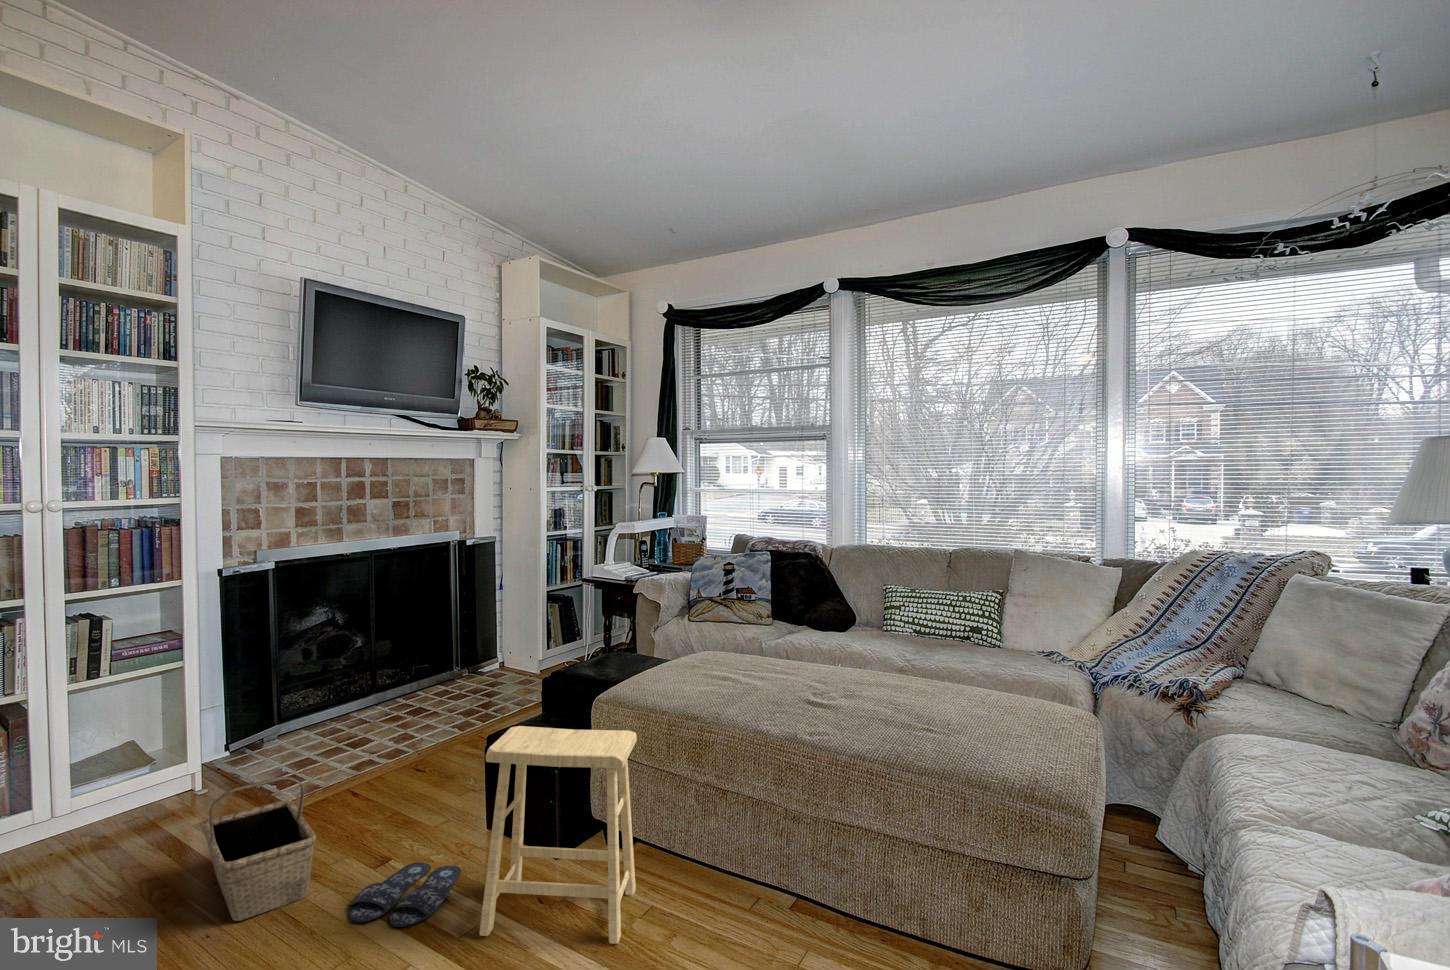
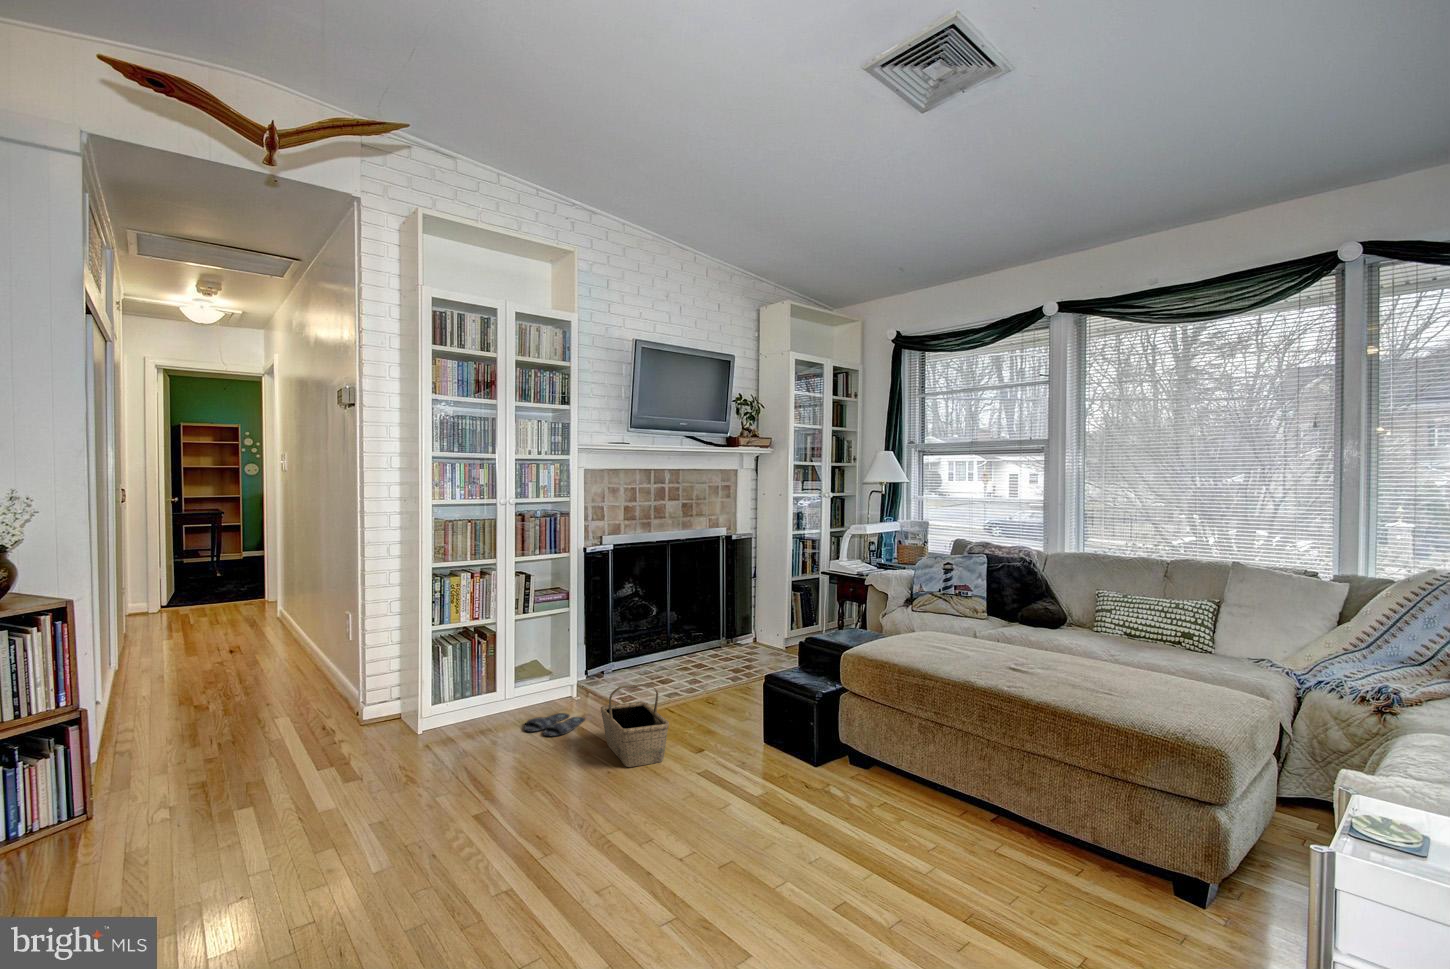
footstool: present [479,726,637,944] -> none [778,665,884,817]
slippers: present [350,862,461,927] -> present [524,713,585,736]

